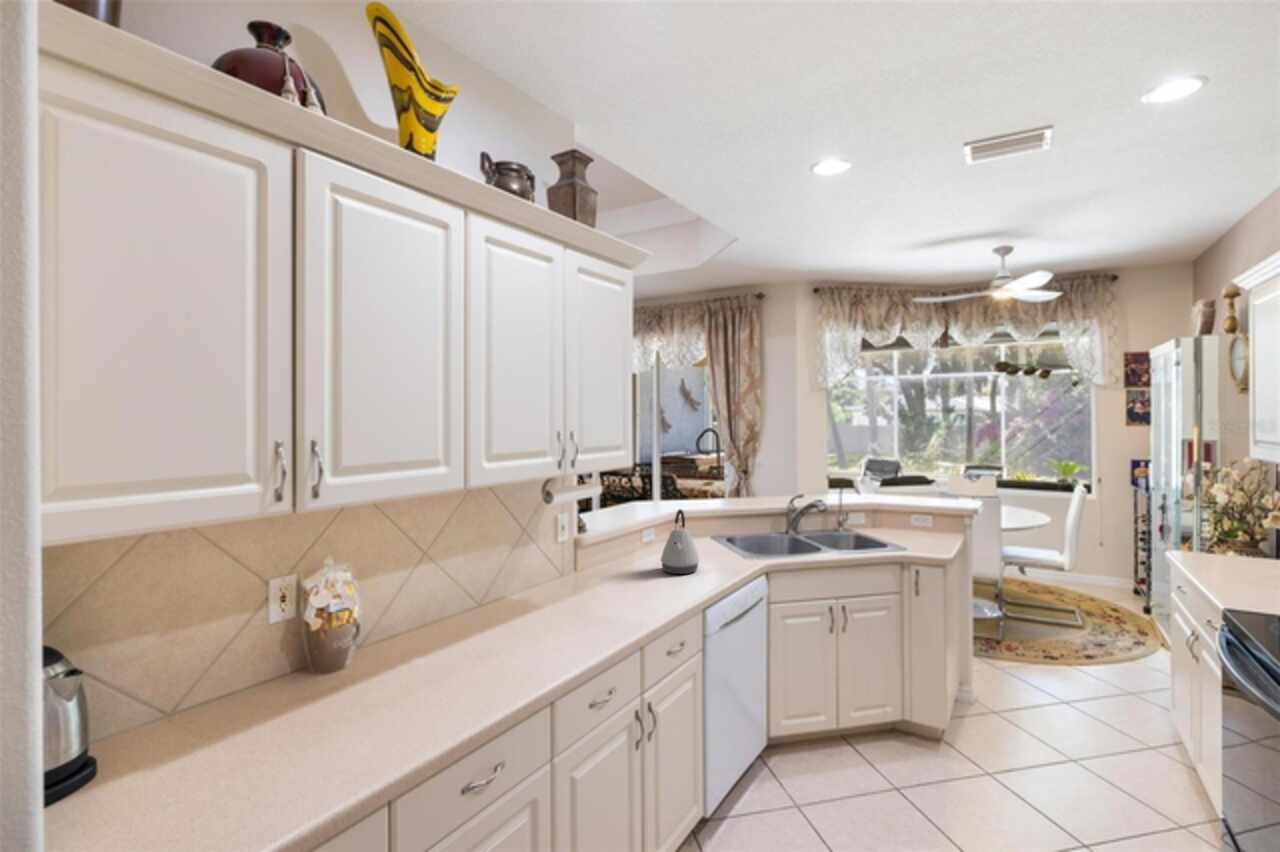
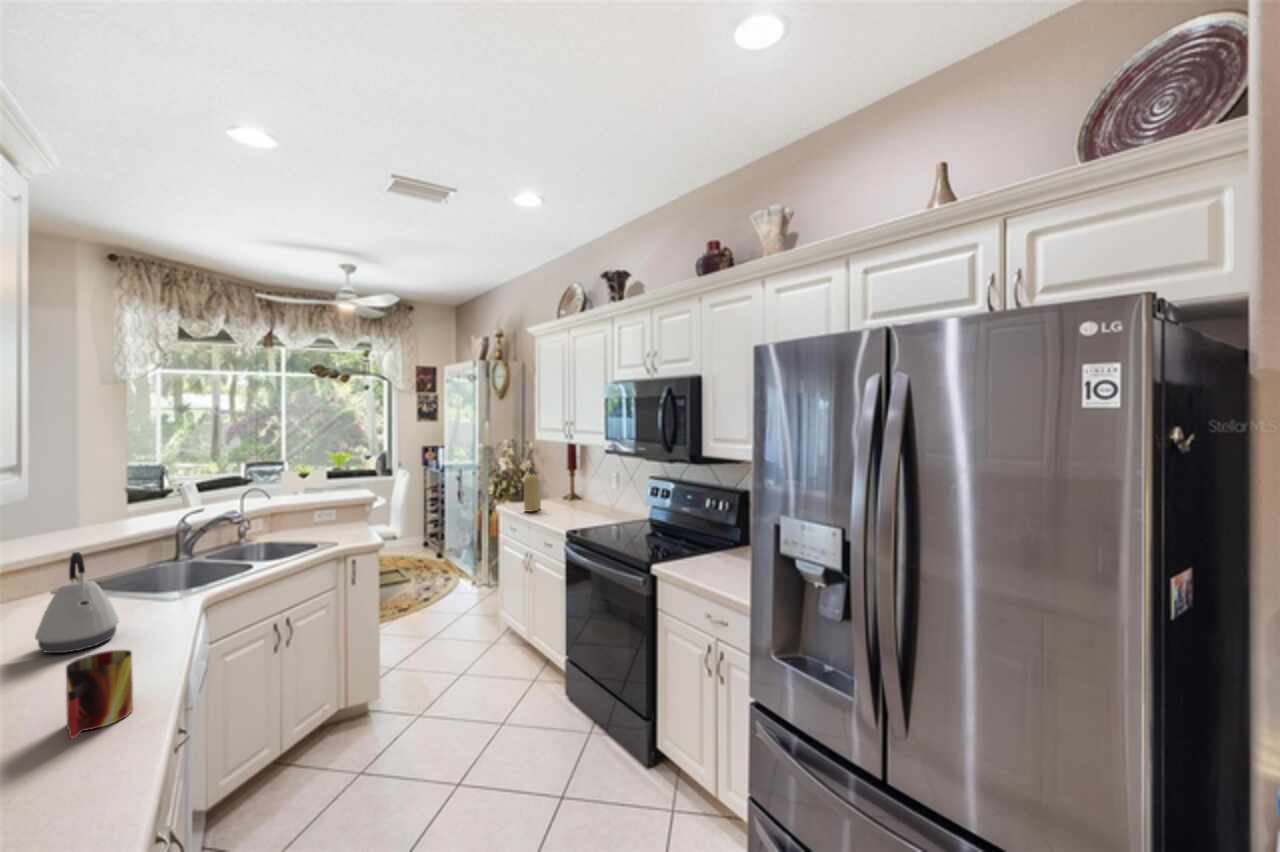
bottle: none [1205,498,1247,570] -> present [524,467,541,511]
mug: none [610,571,649,617] -> present [66,649,133,738]

